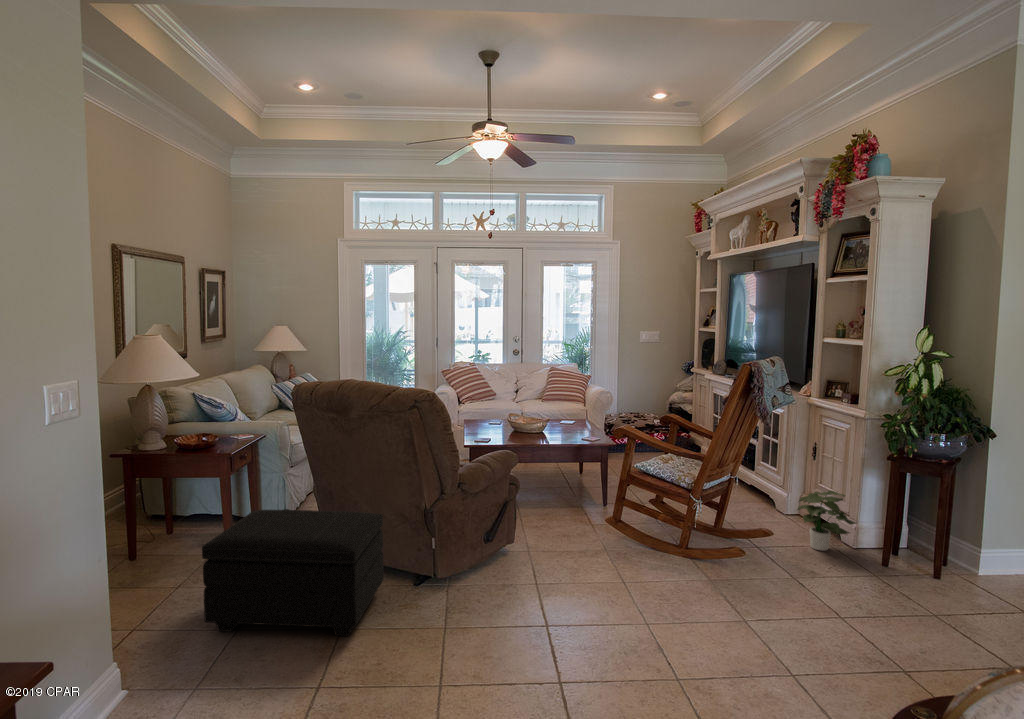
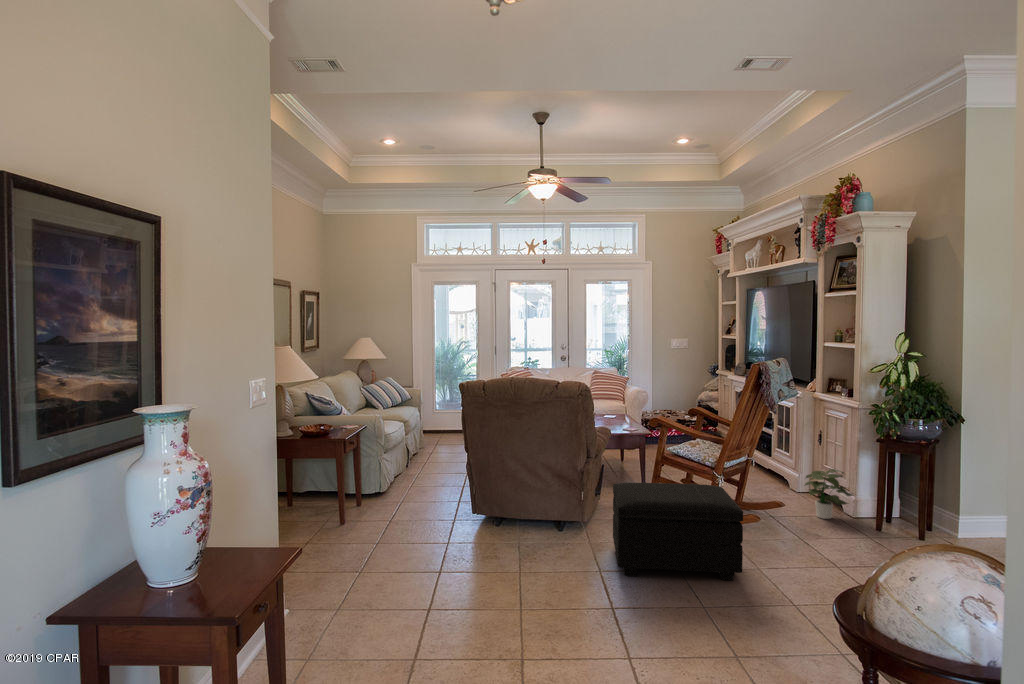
footstool: present [202,509,383,636] -> present [613,482,743,580]

